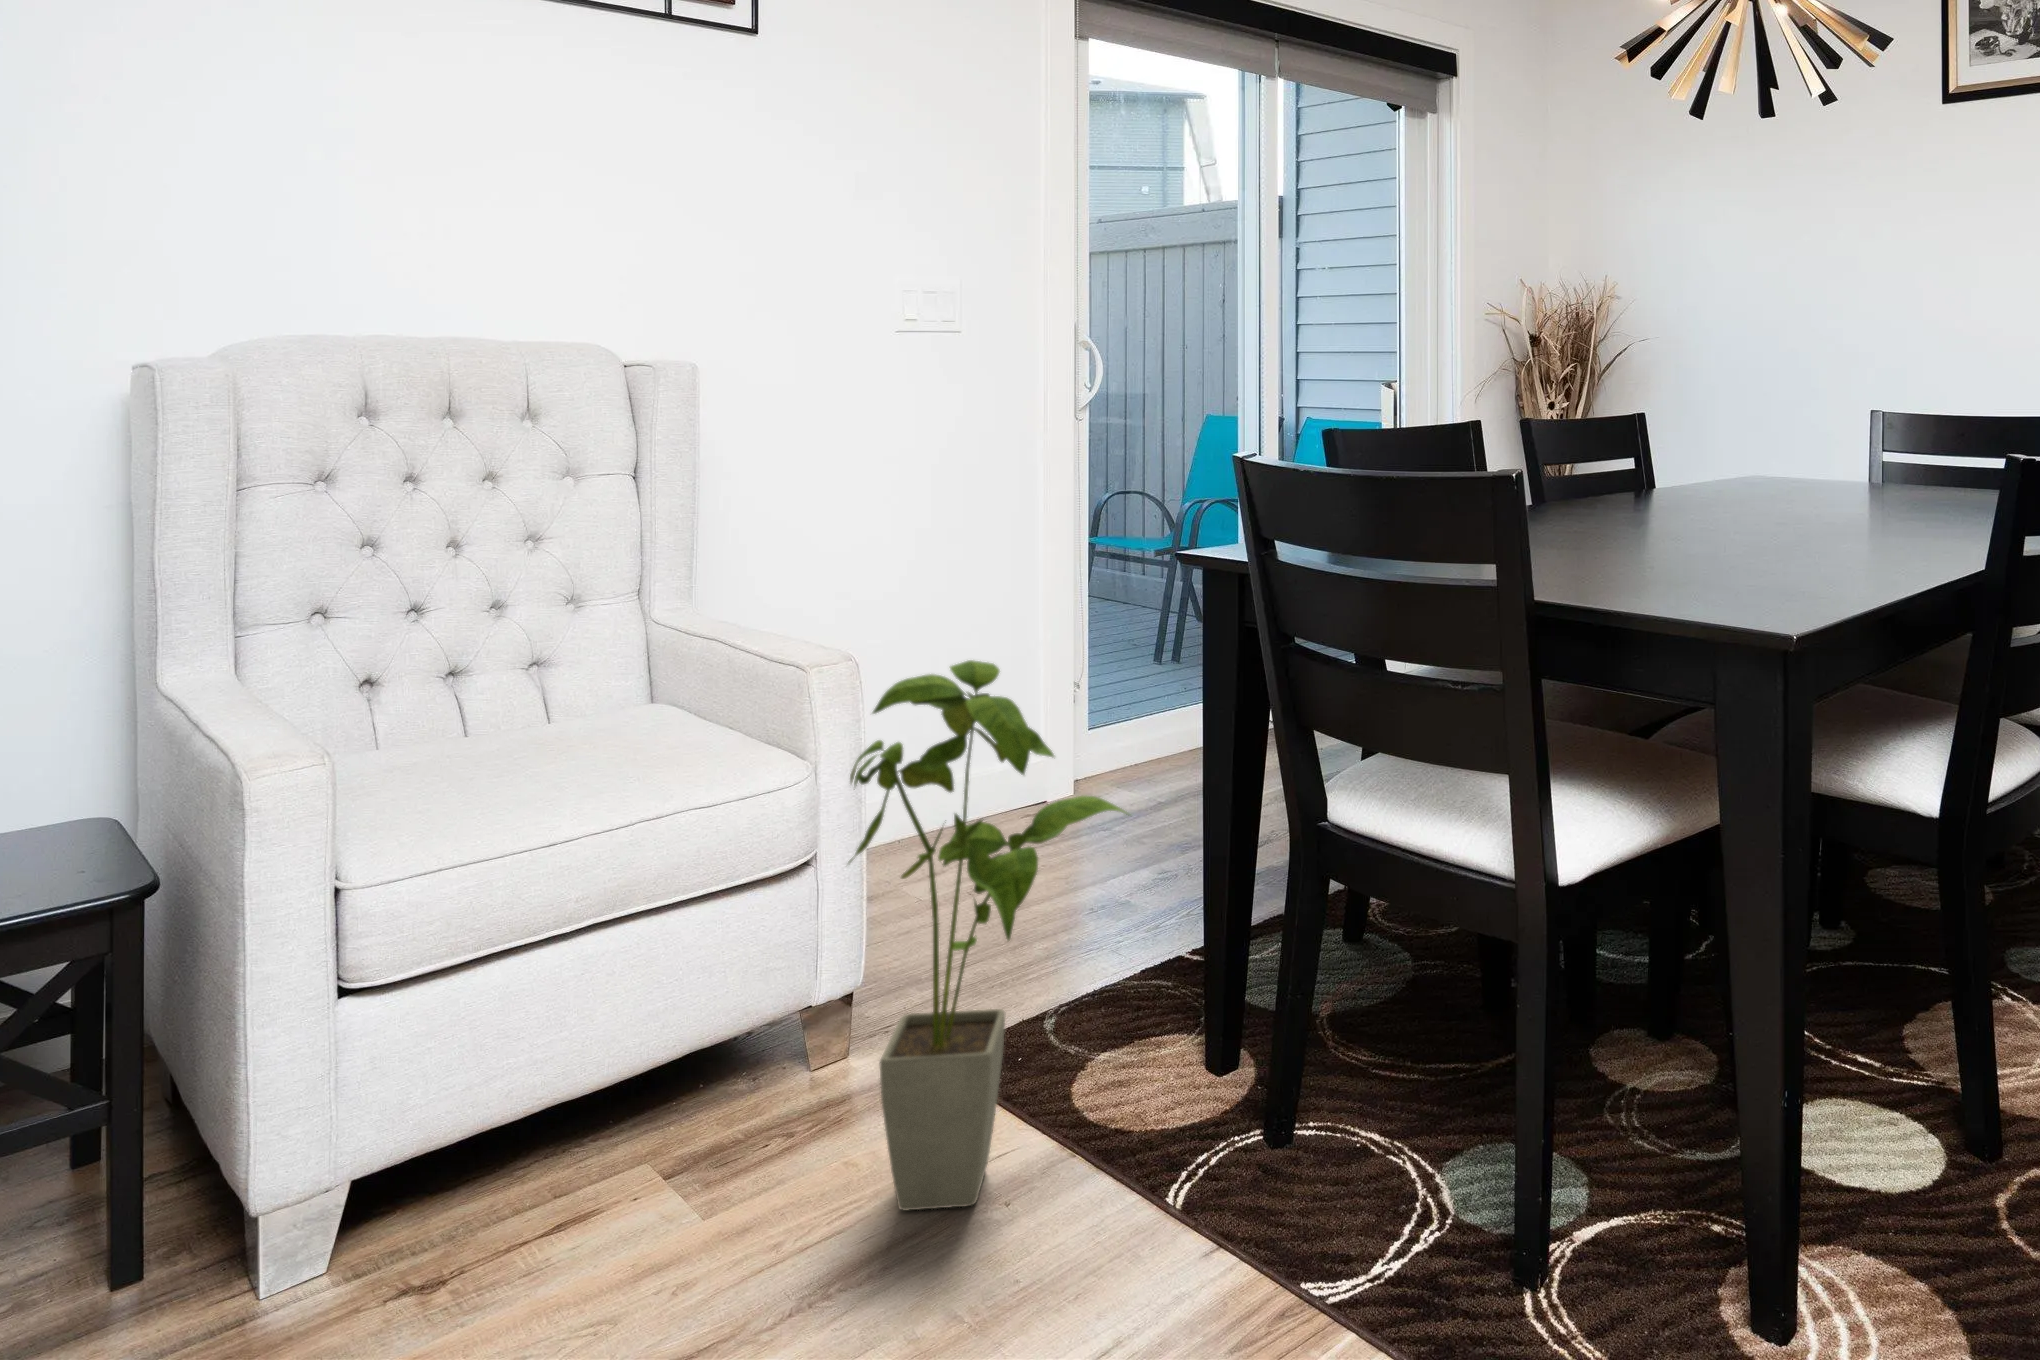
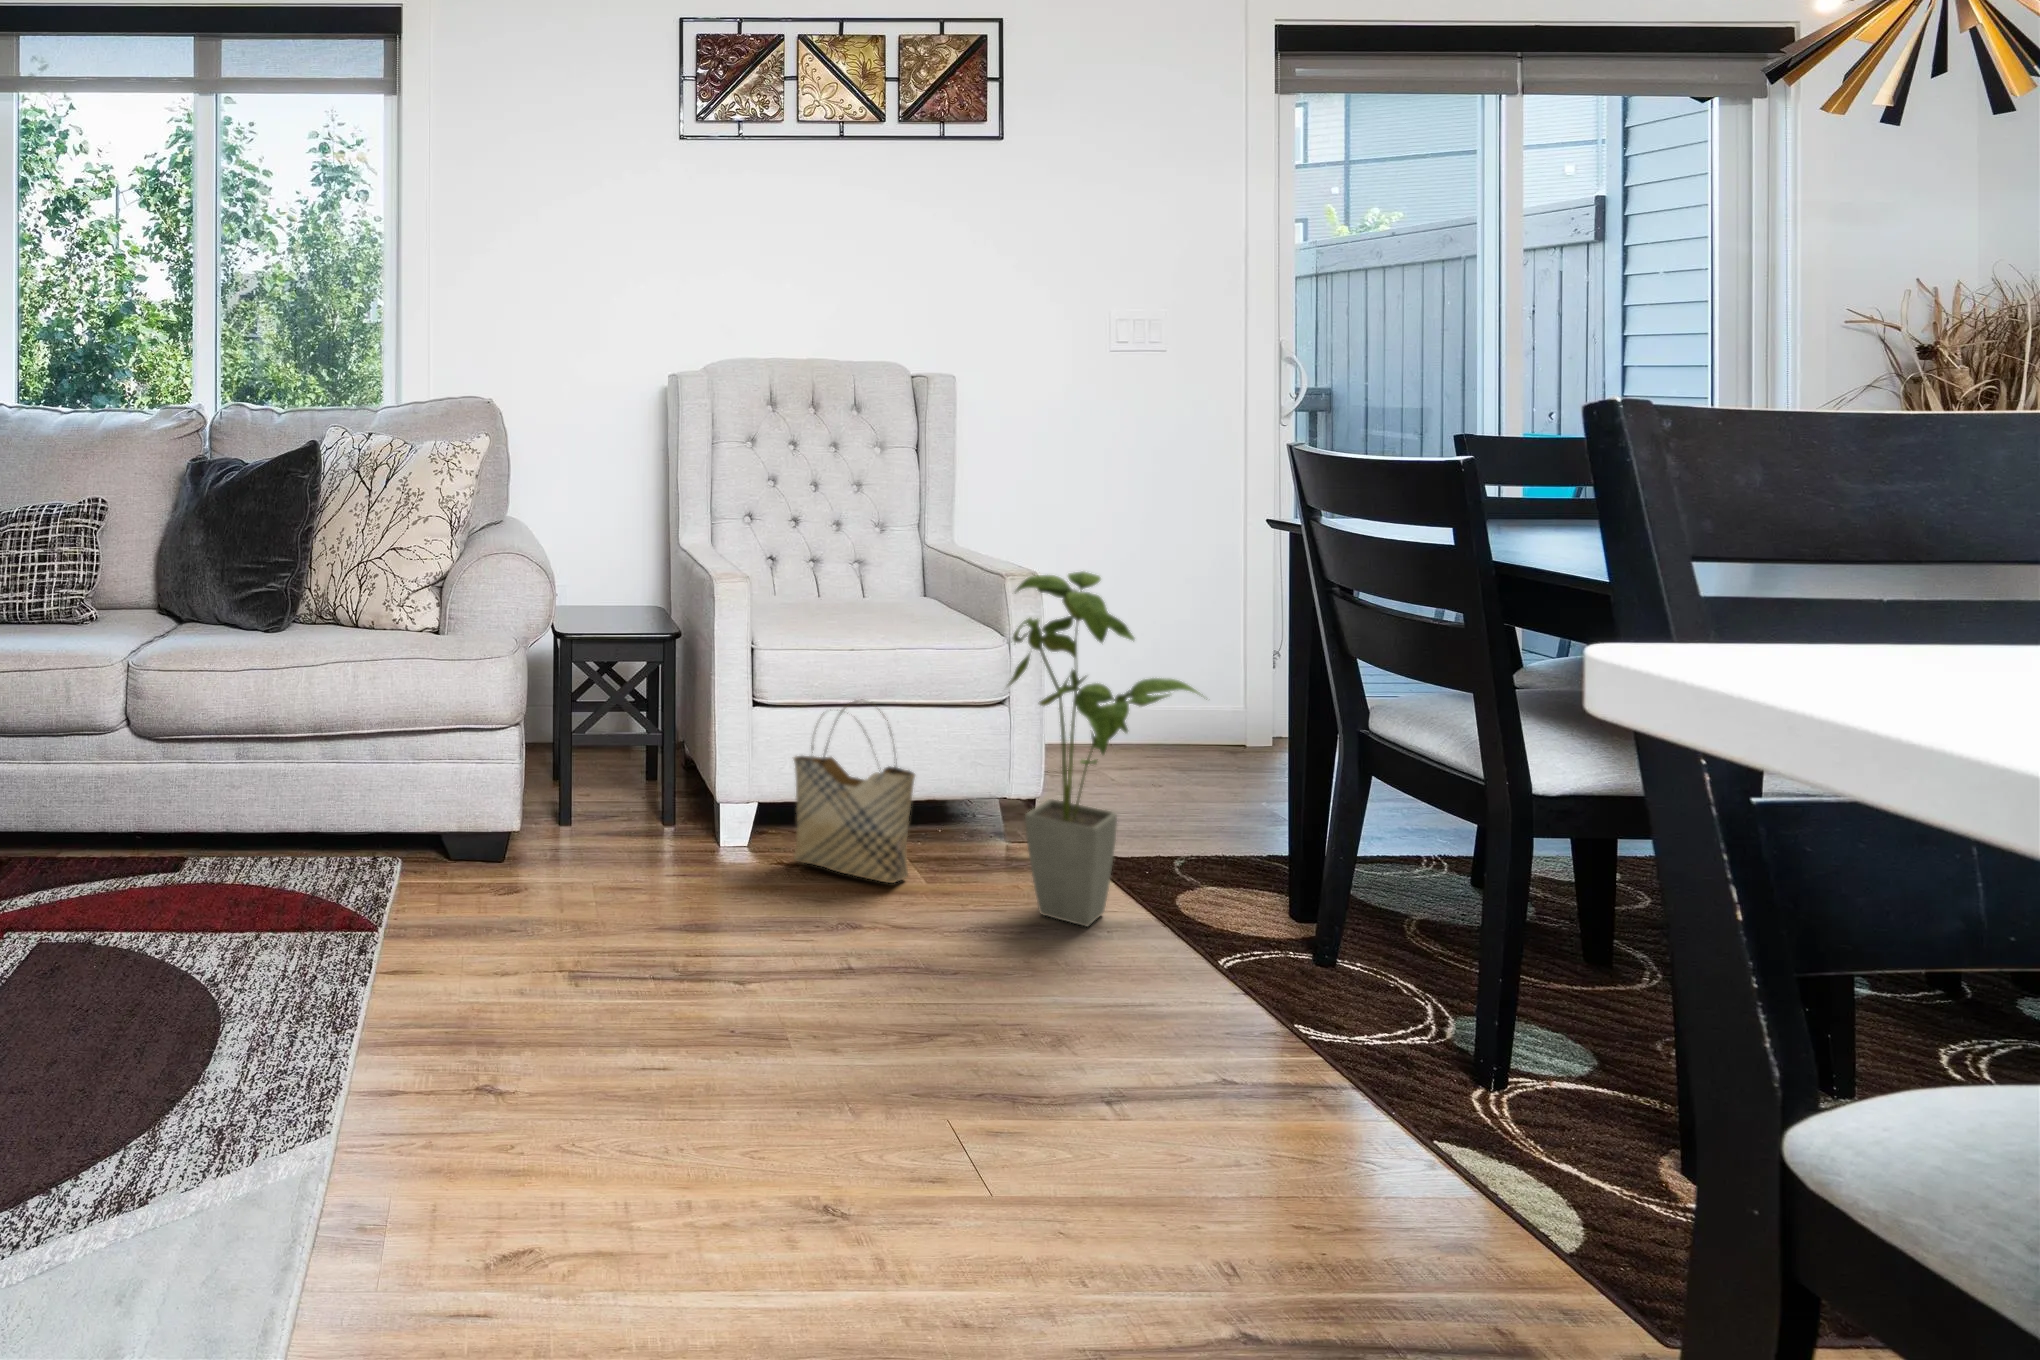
woven basket: none [435,931,684,1277] -> present [794,700,915,883]

